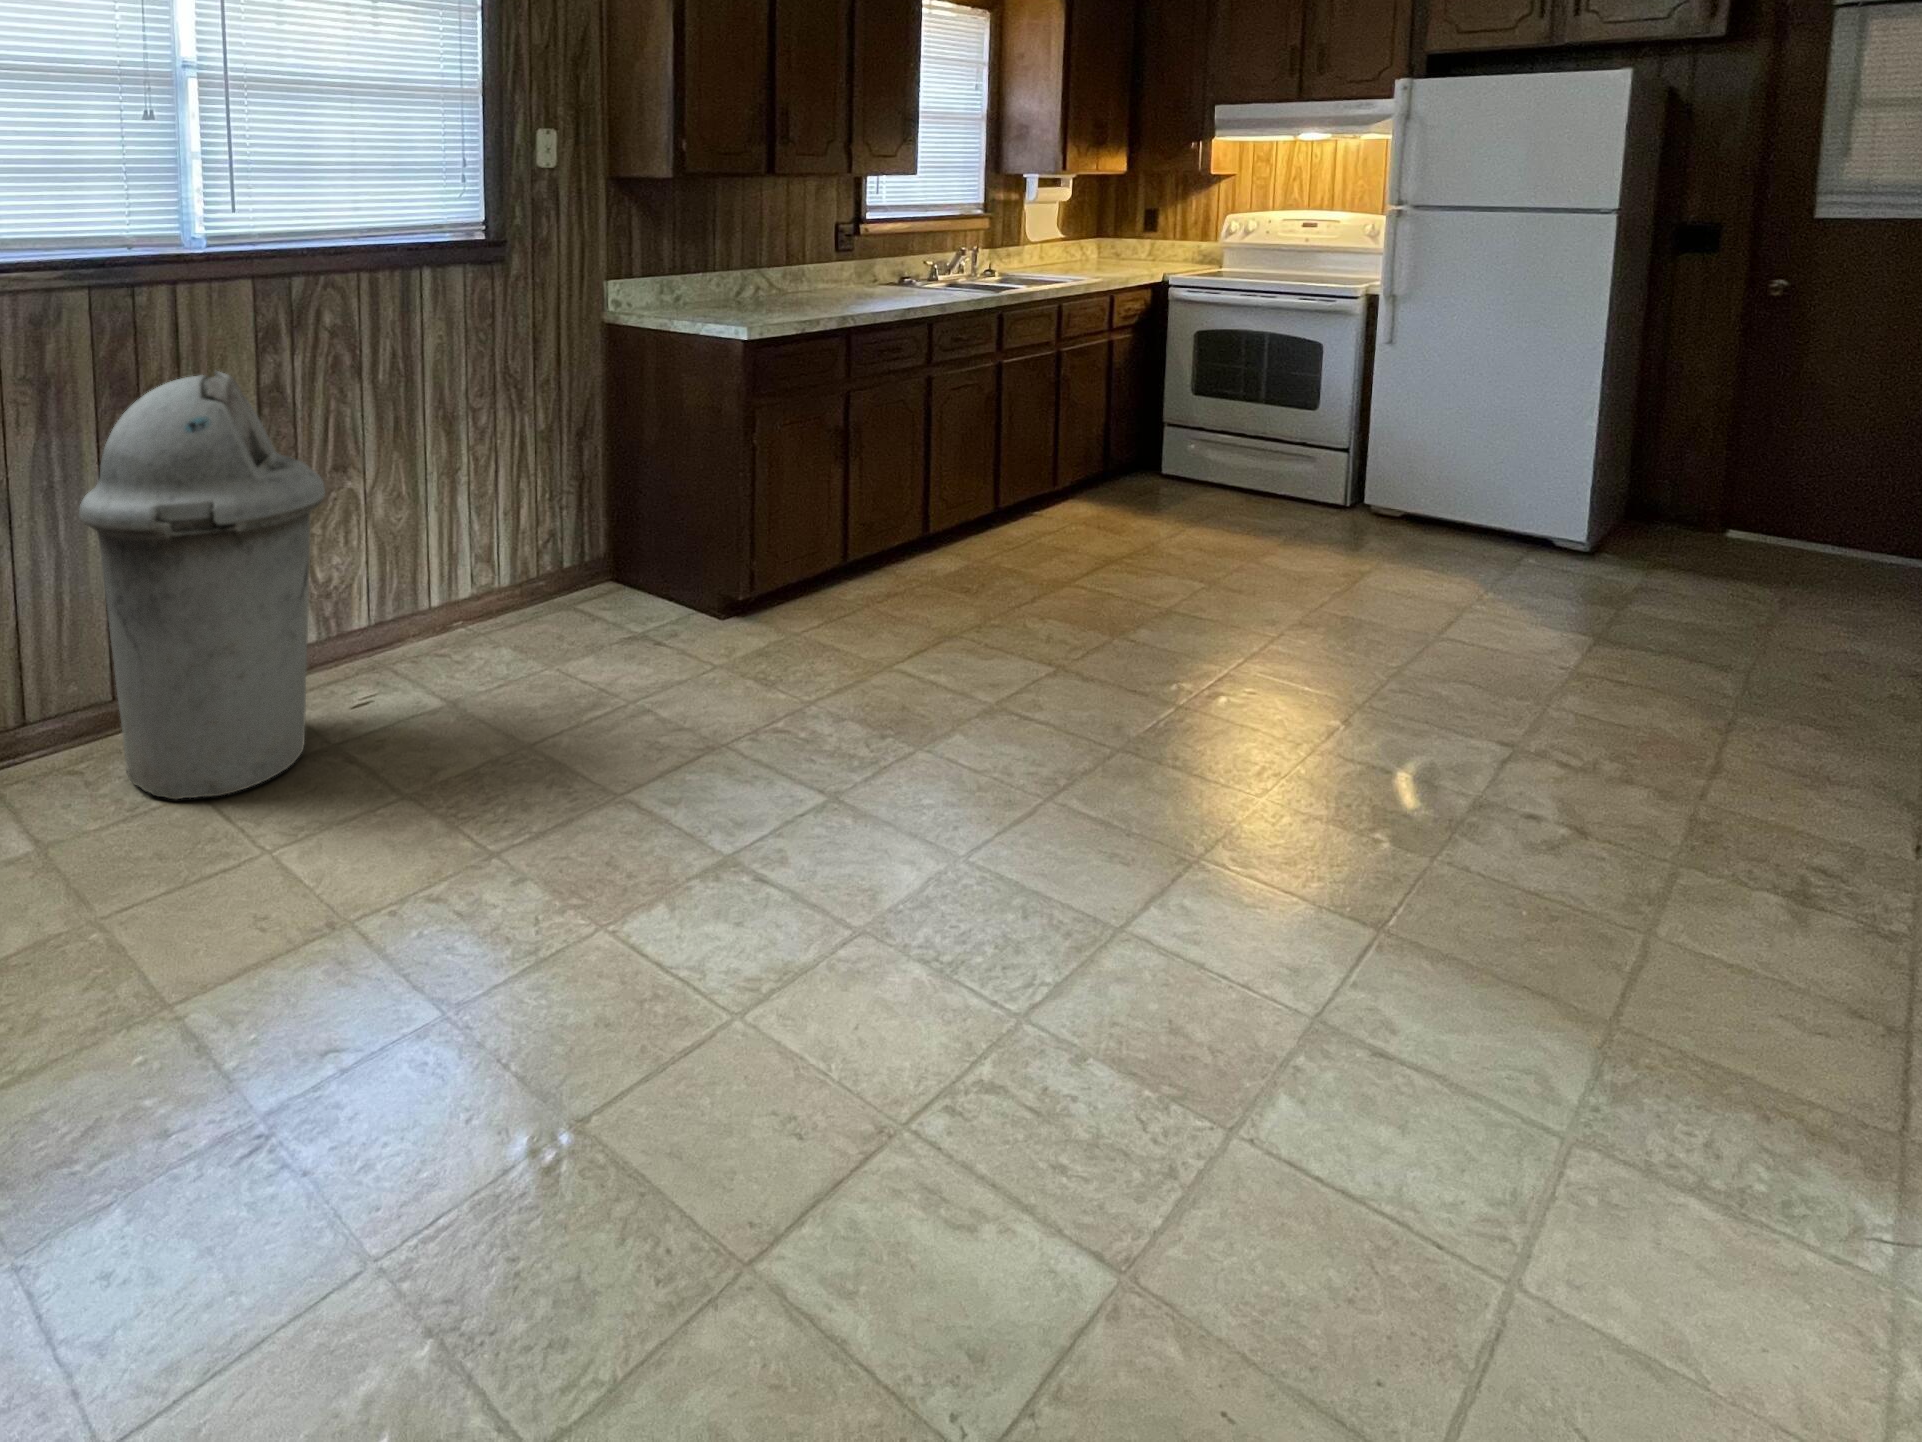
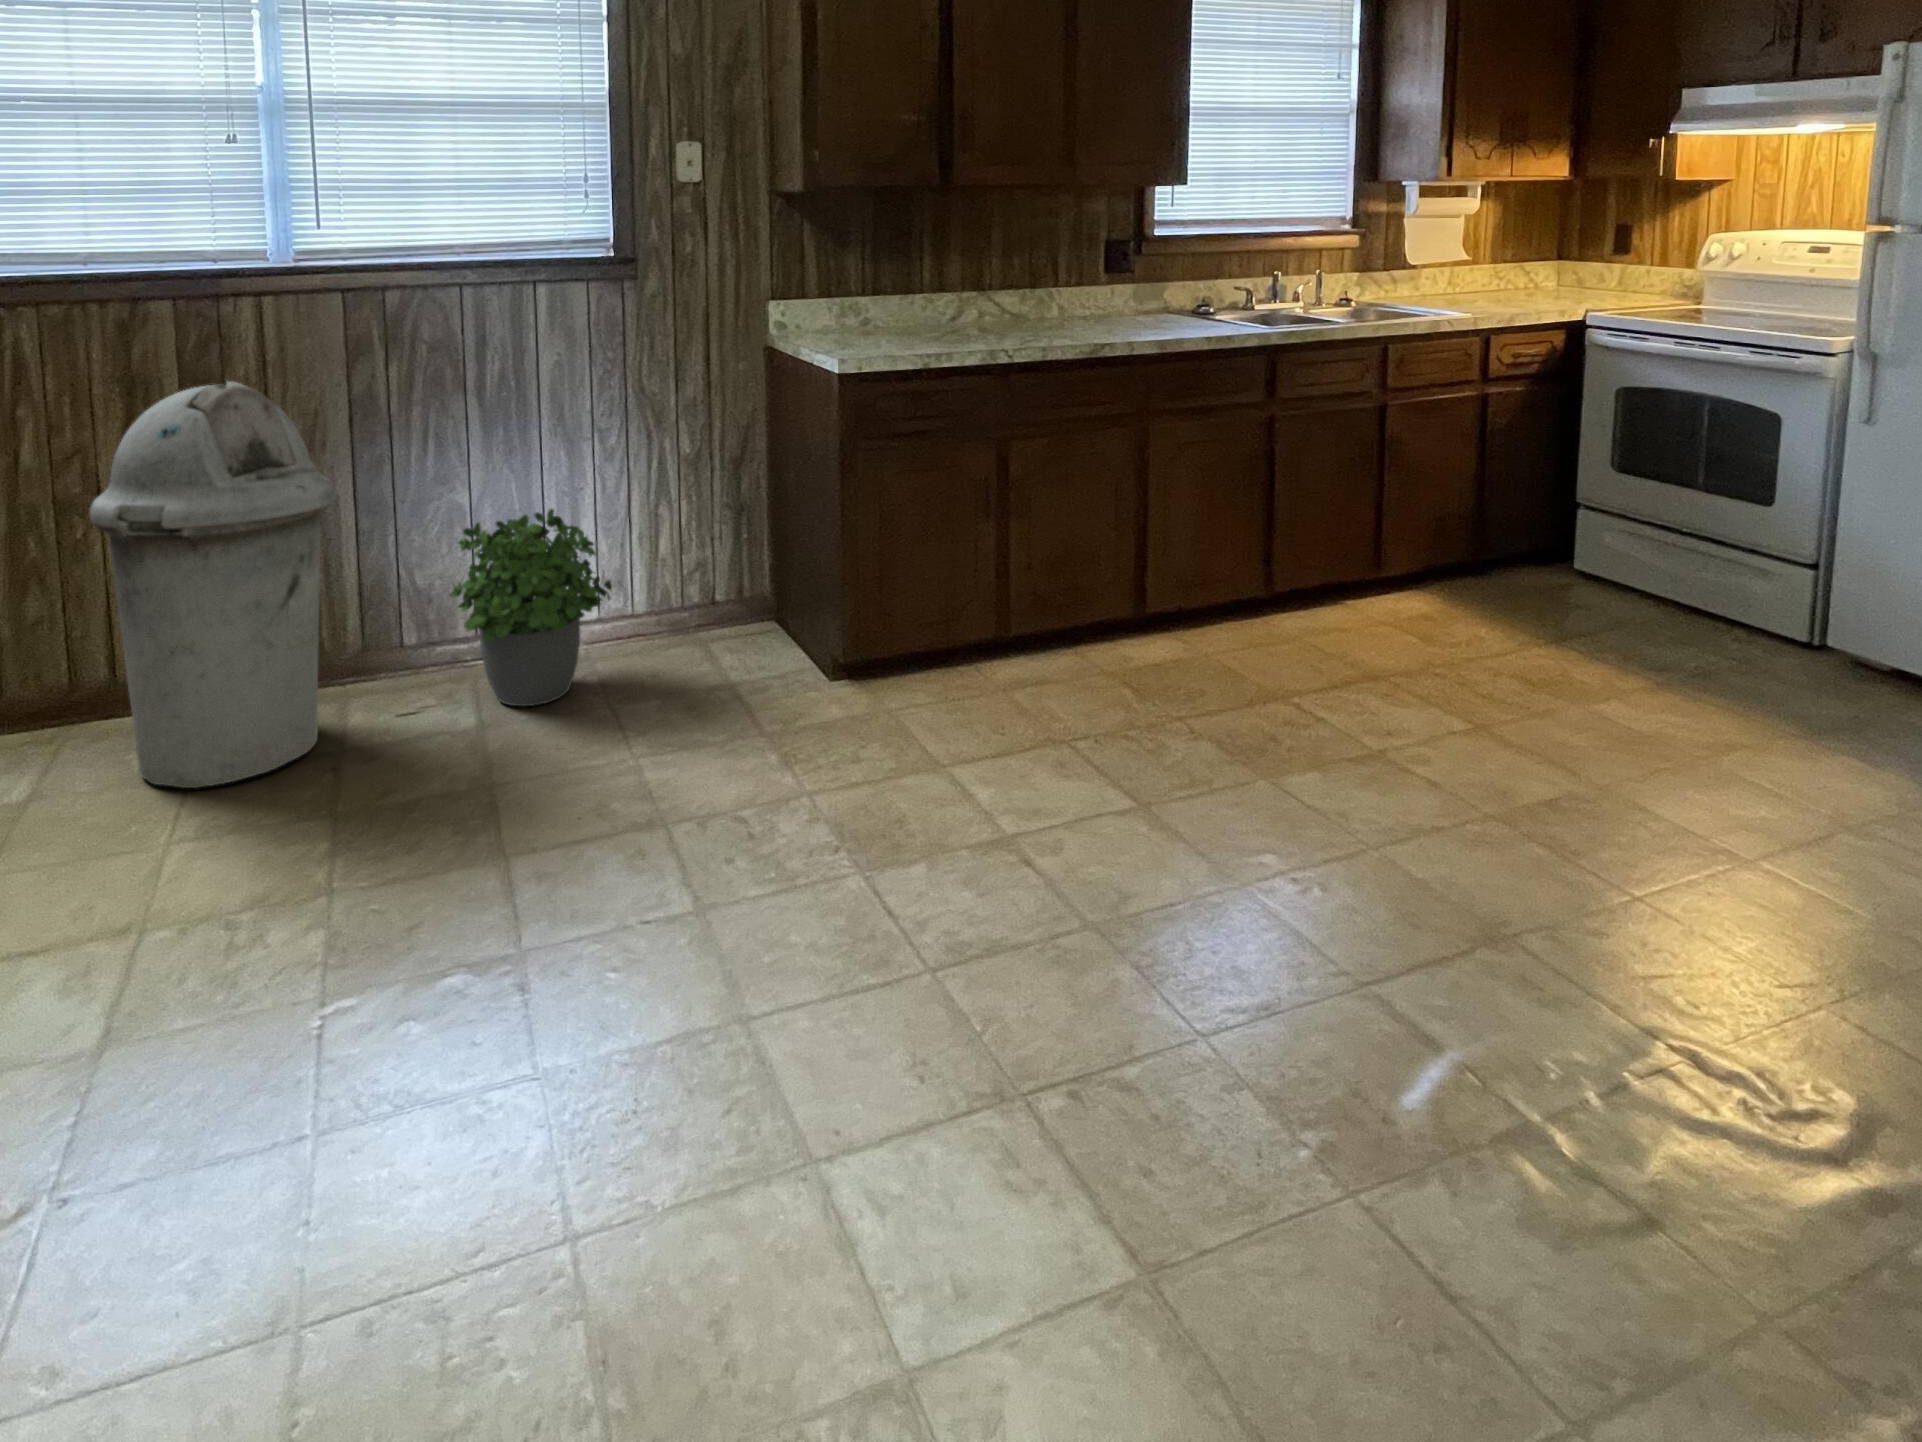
potted plant: none [384,483,538,676] -> present [450,509,612,706]

